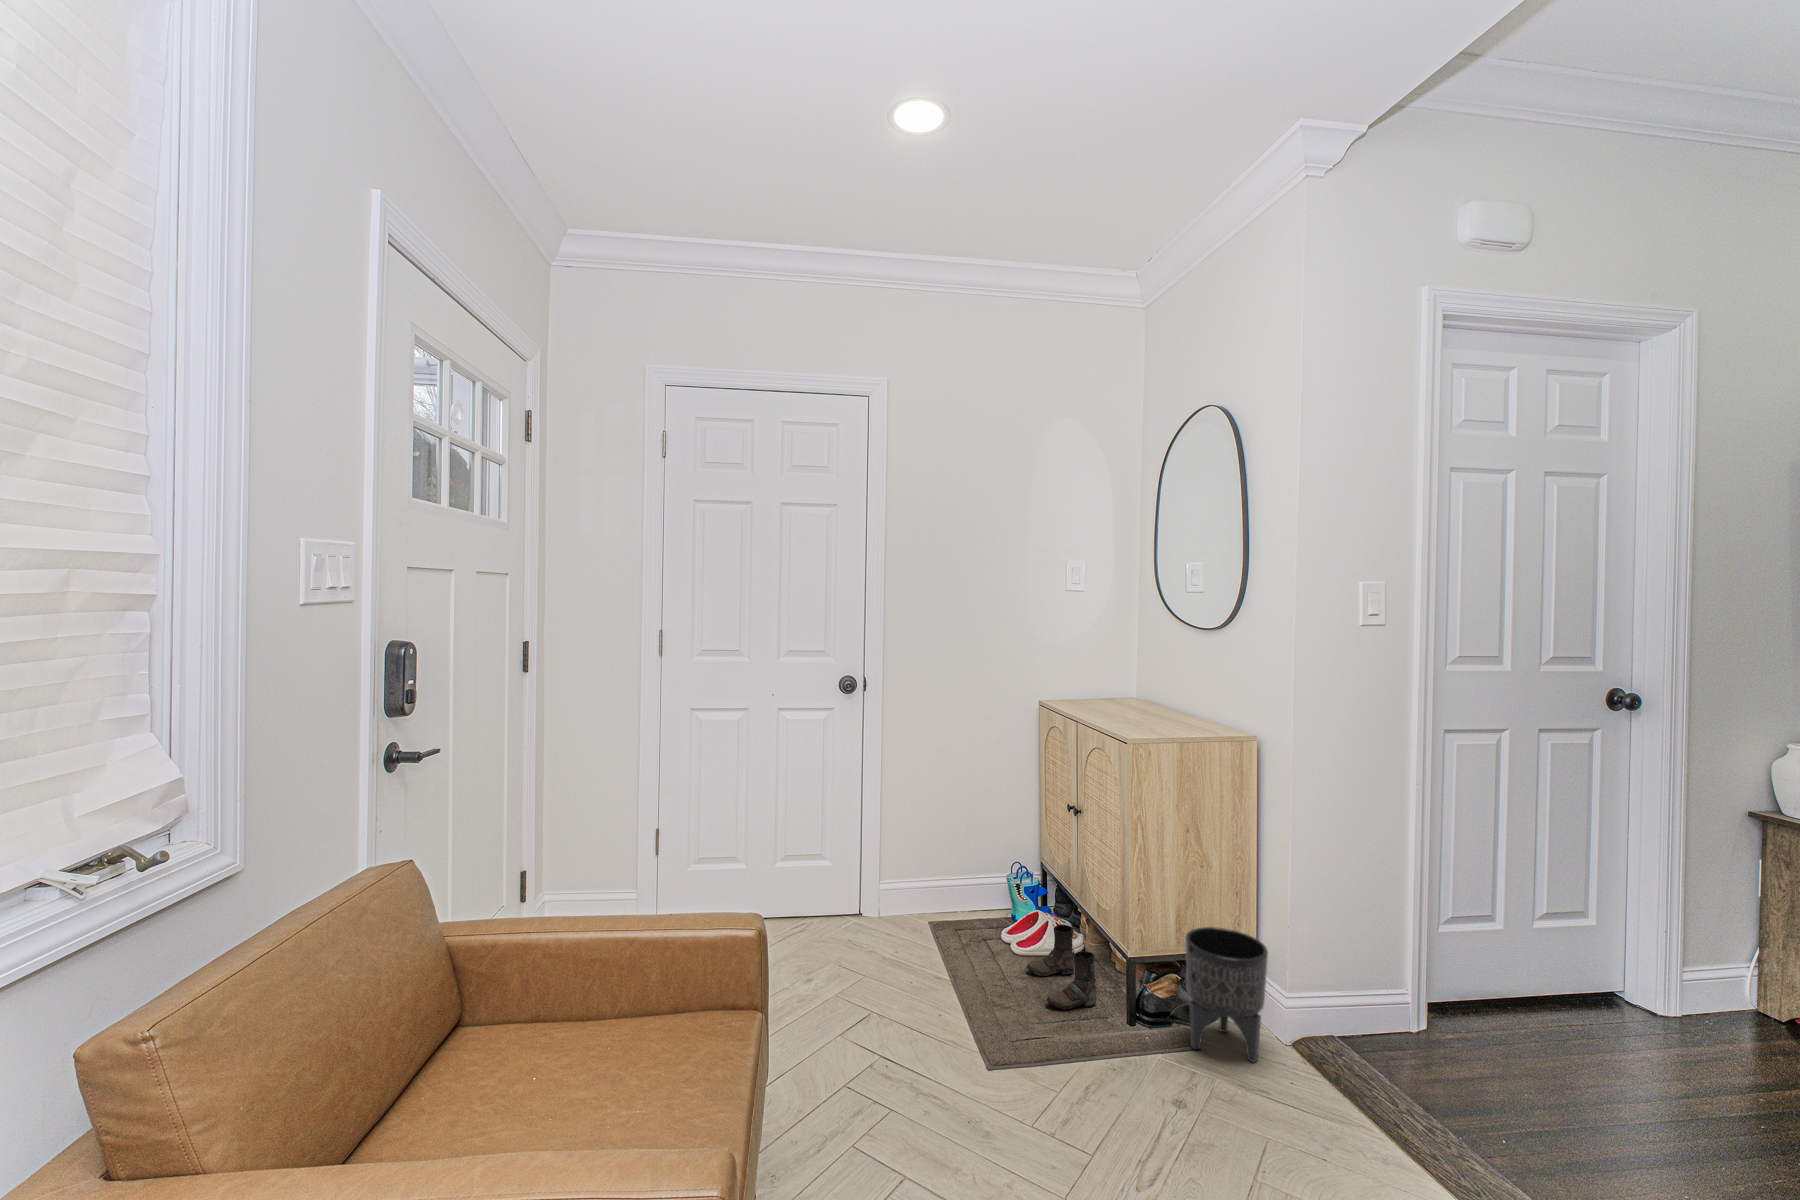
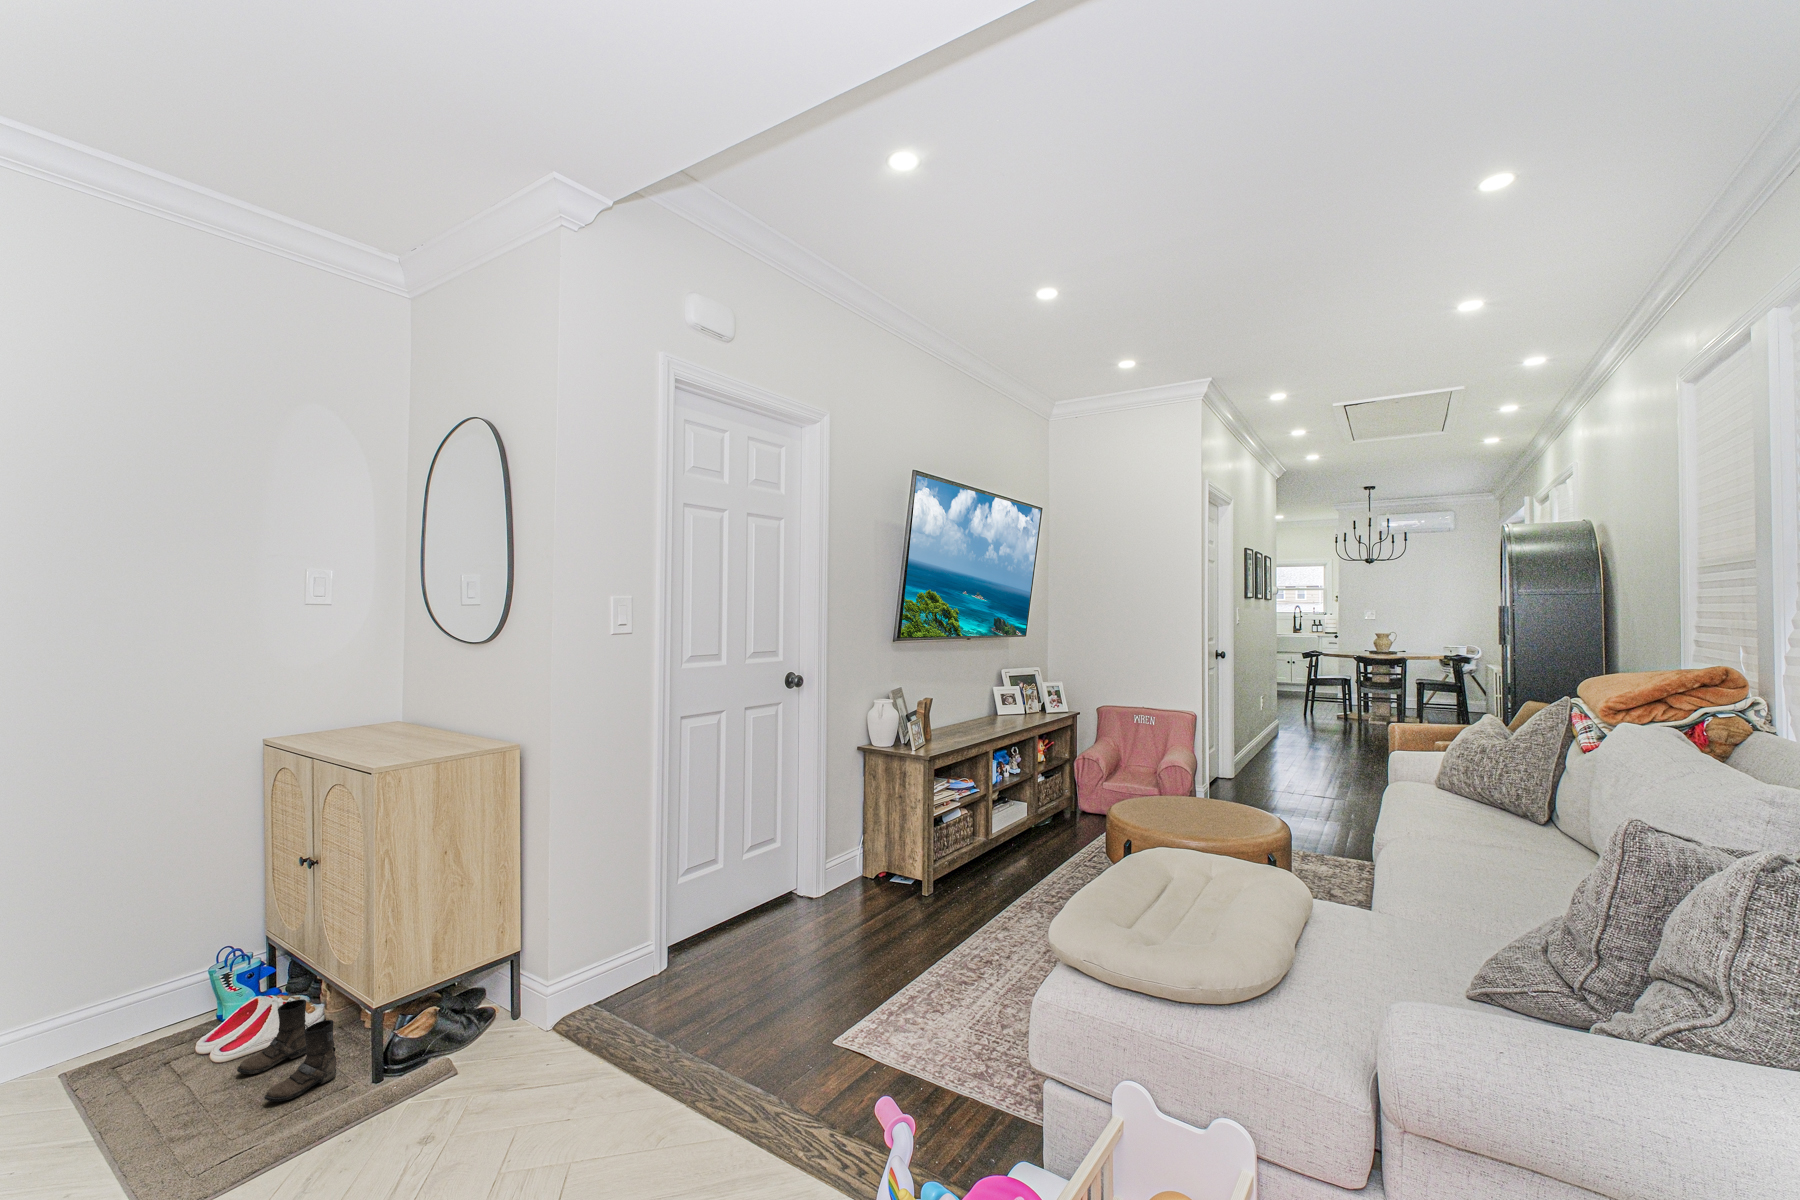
planter: present [1185,927,1268,1062] -> none [443,940,528,1076]

